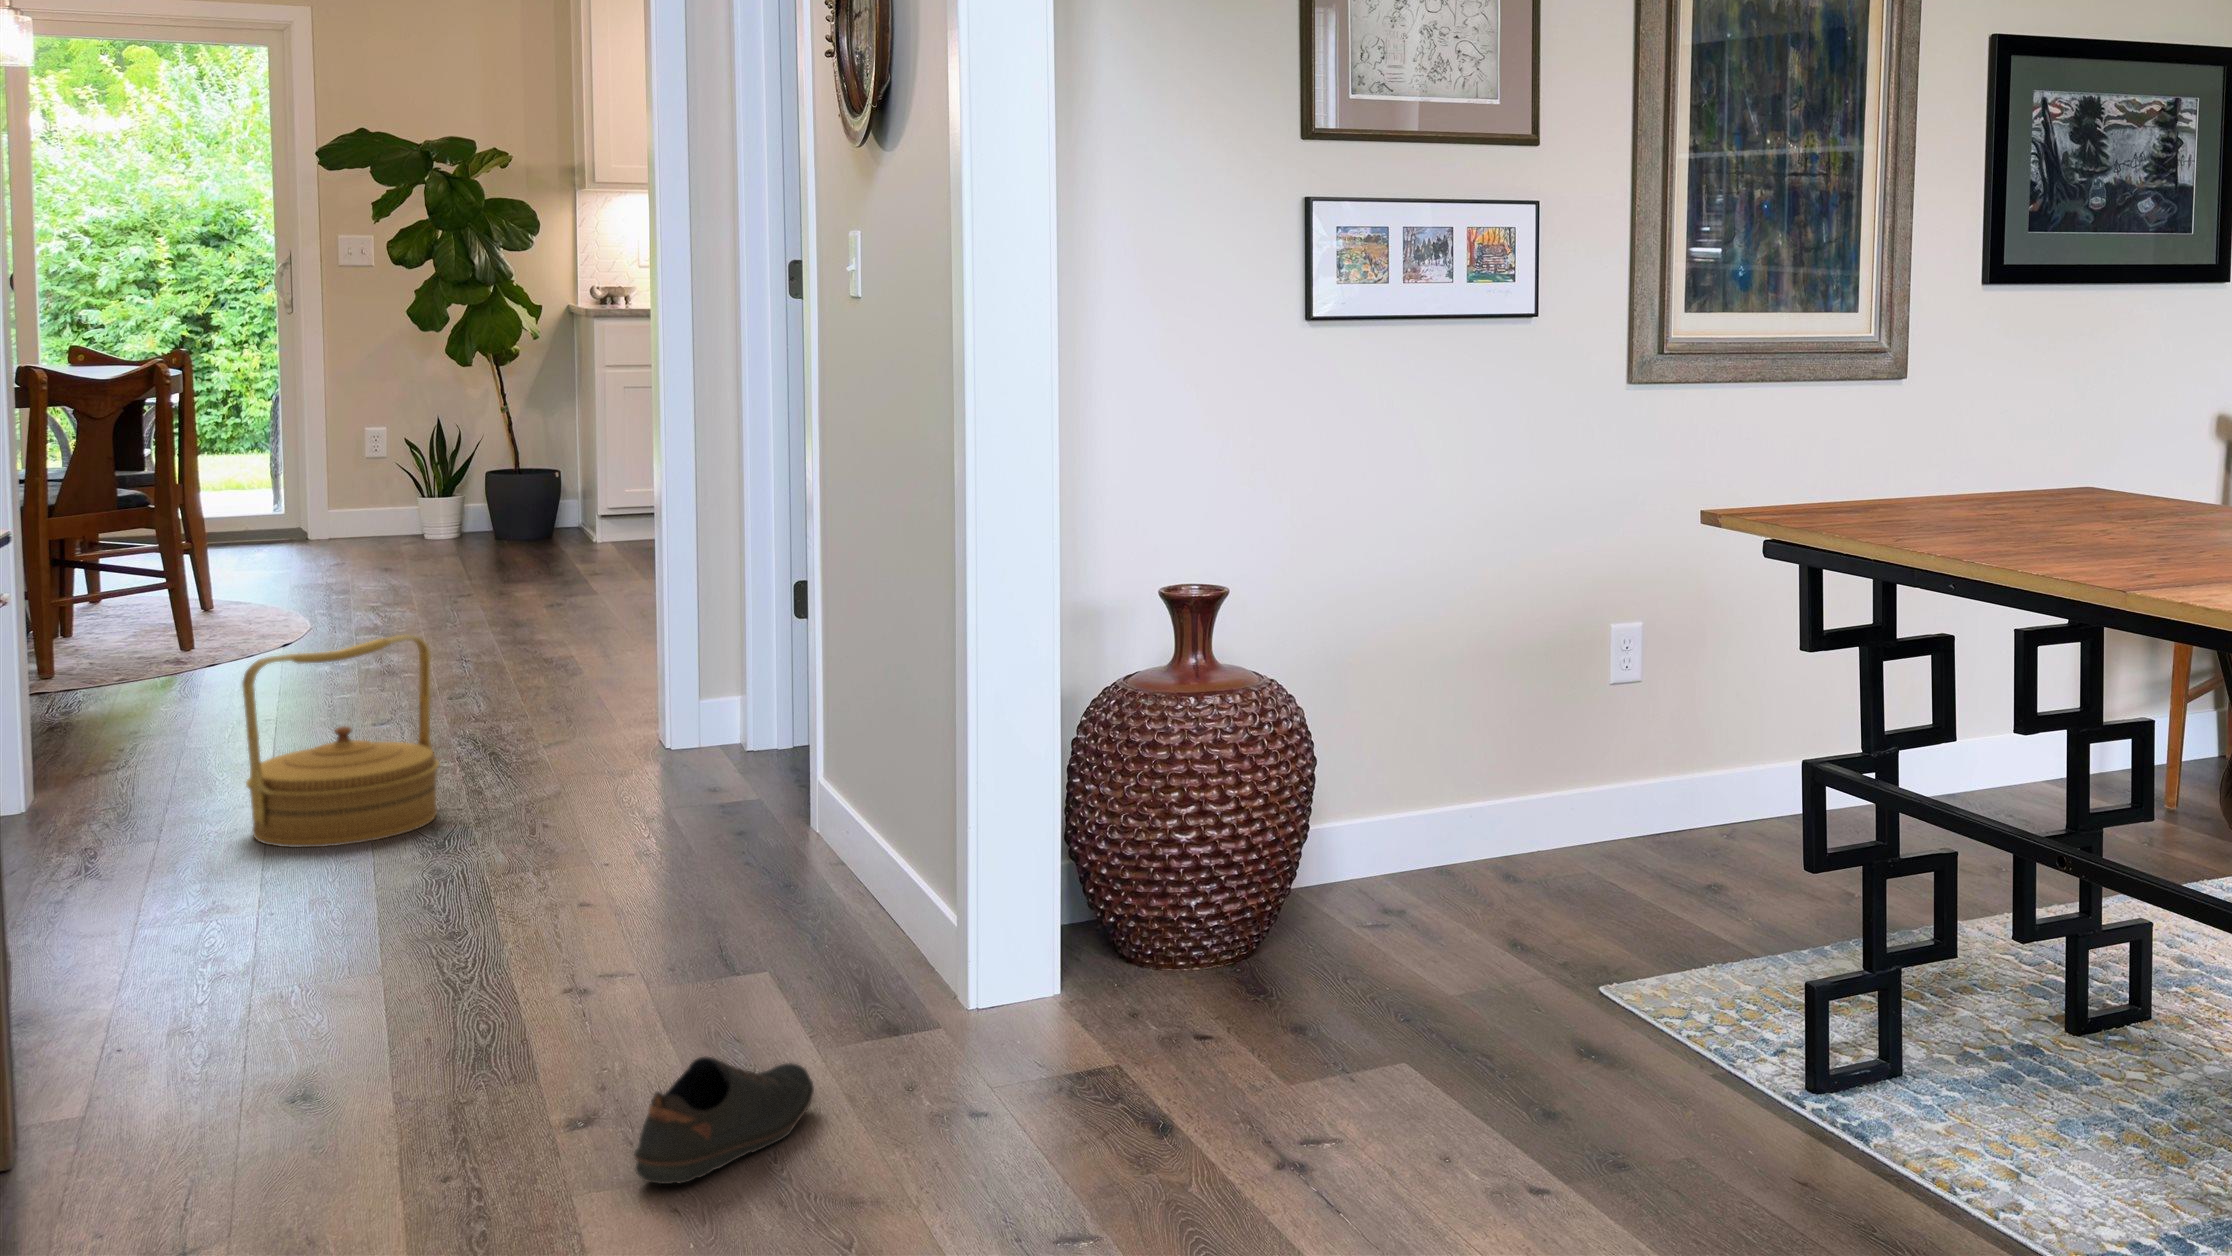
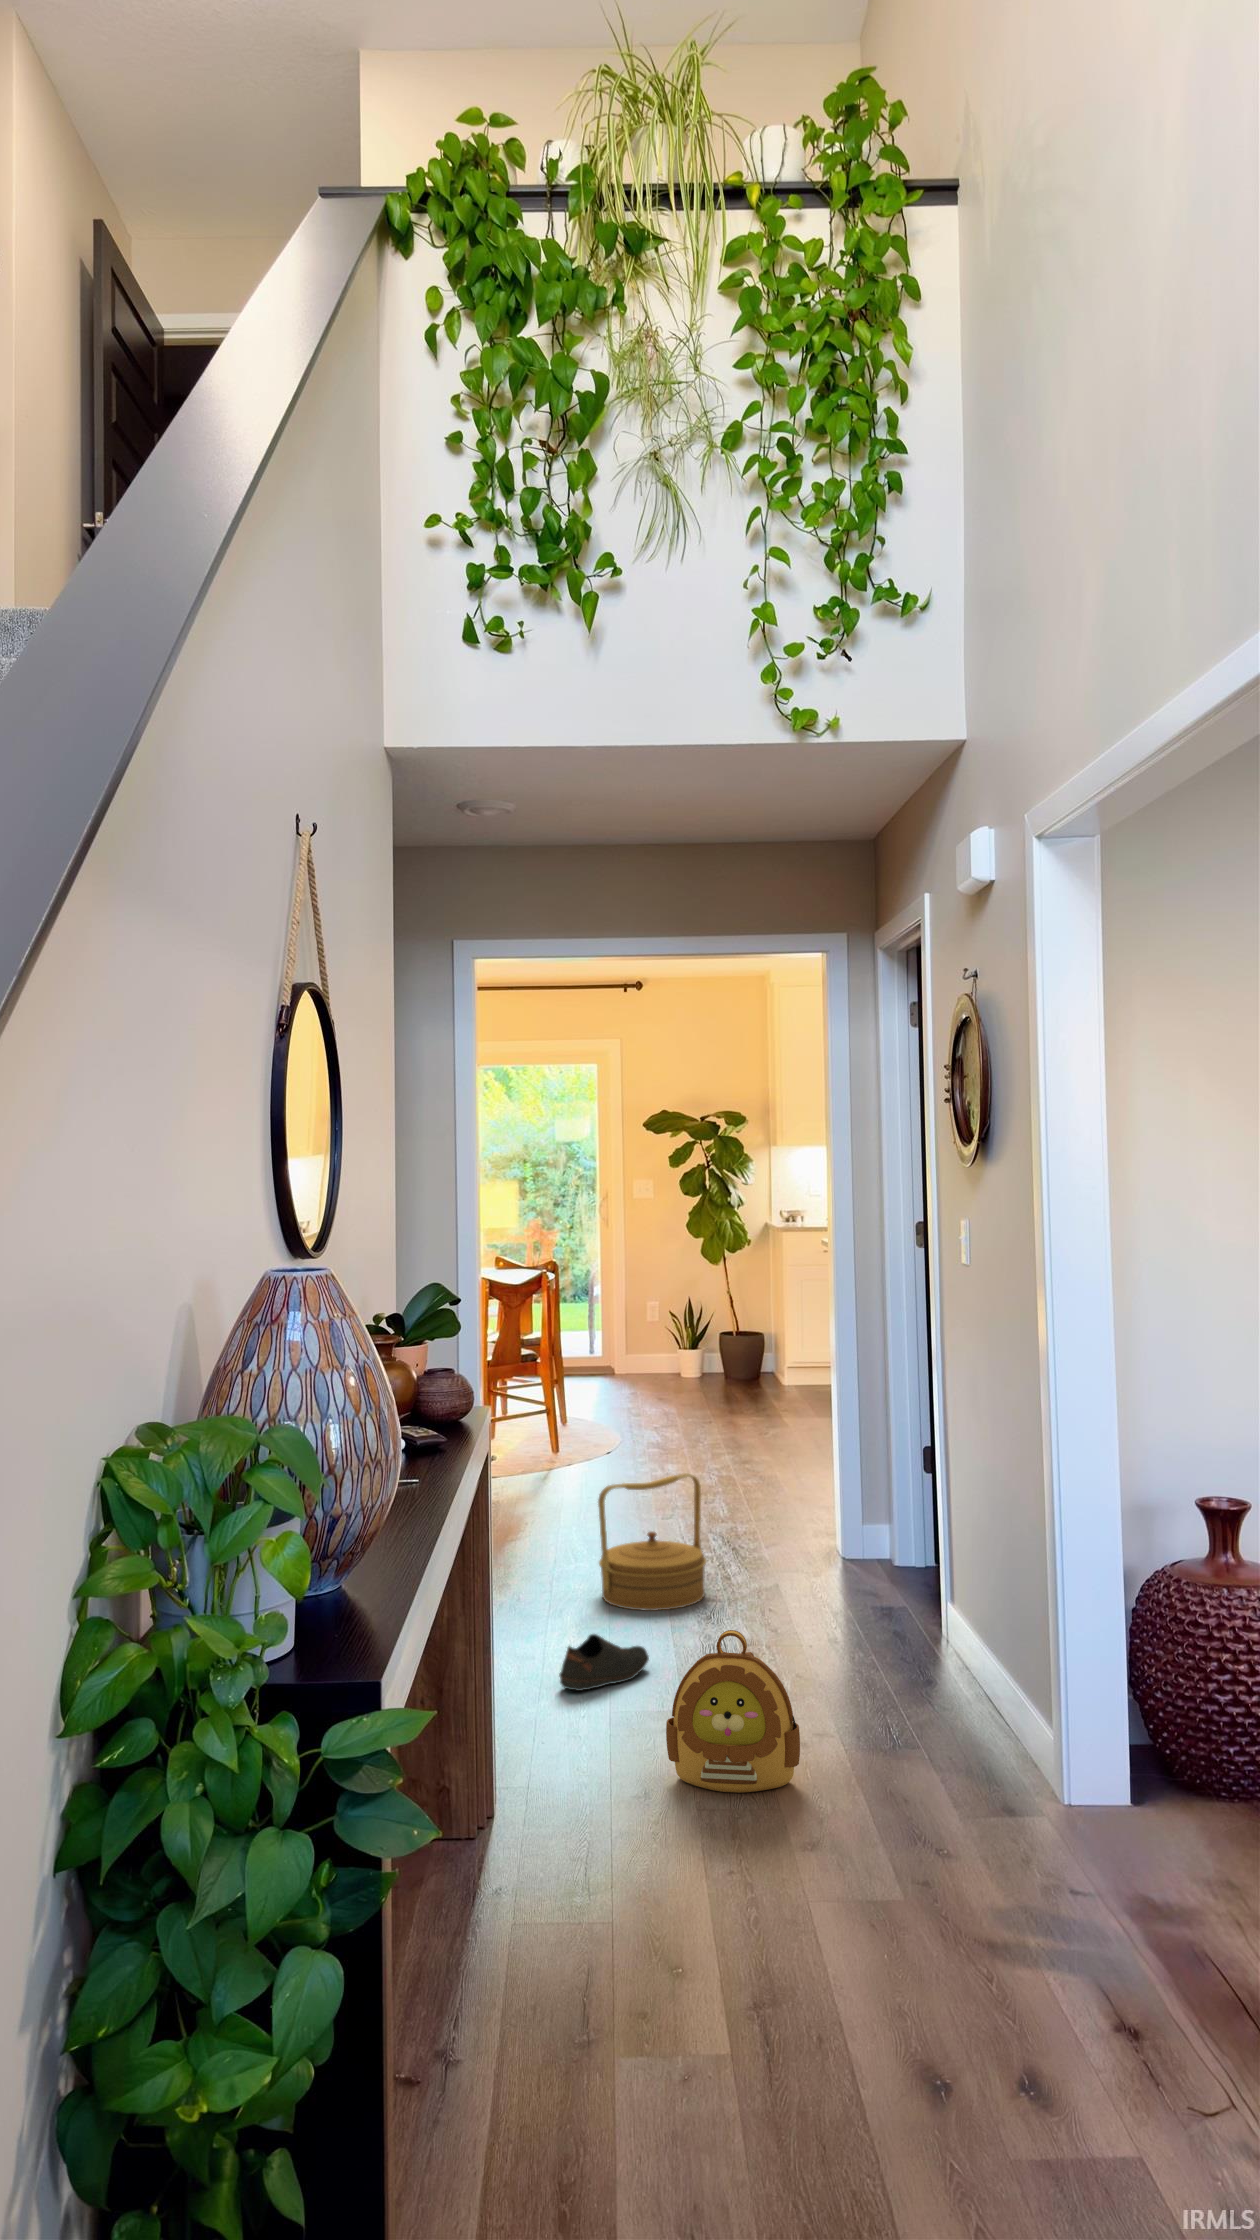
backpack: none [344,826,575,1069] -> present [666,1630,800,1793]
shoe: present [634,1056,814,1184] -> present [559,1634,649,1691]

